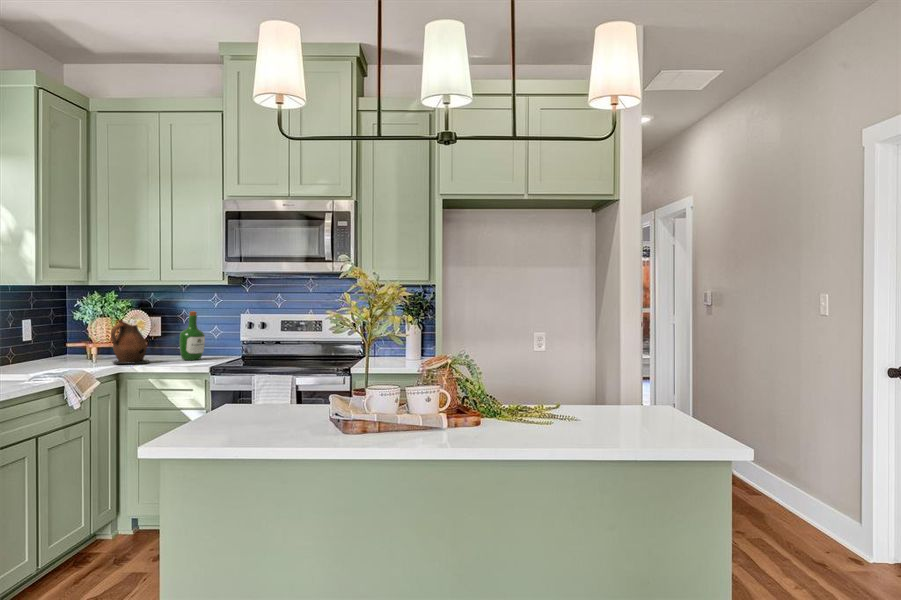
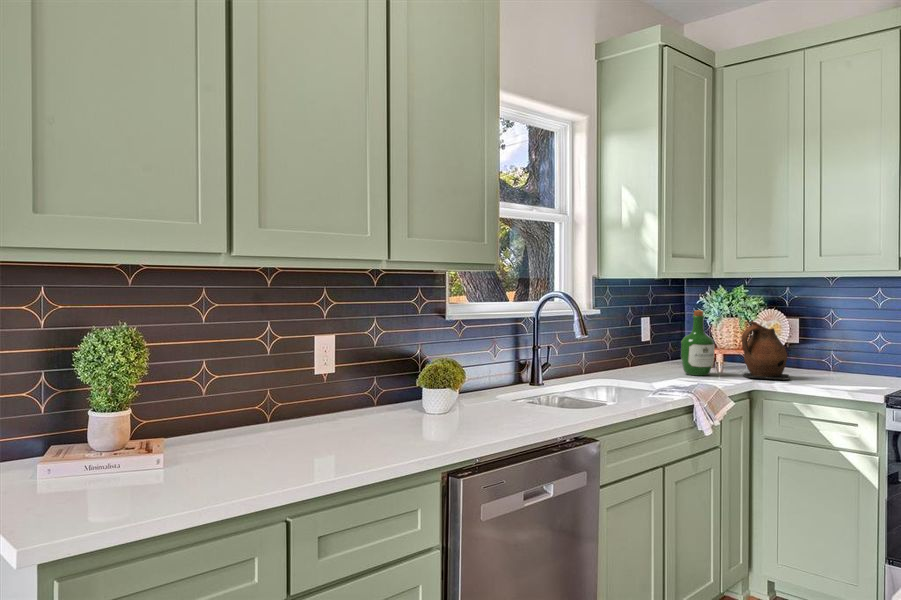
wine bottle: present [179,311,205,360] -> present [681,310,715,376]

